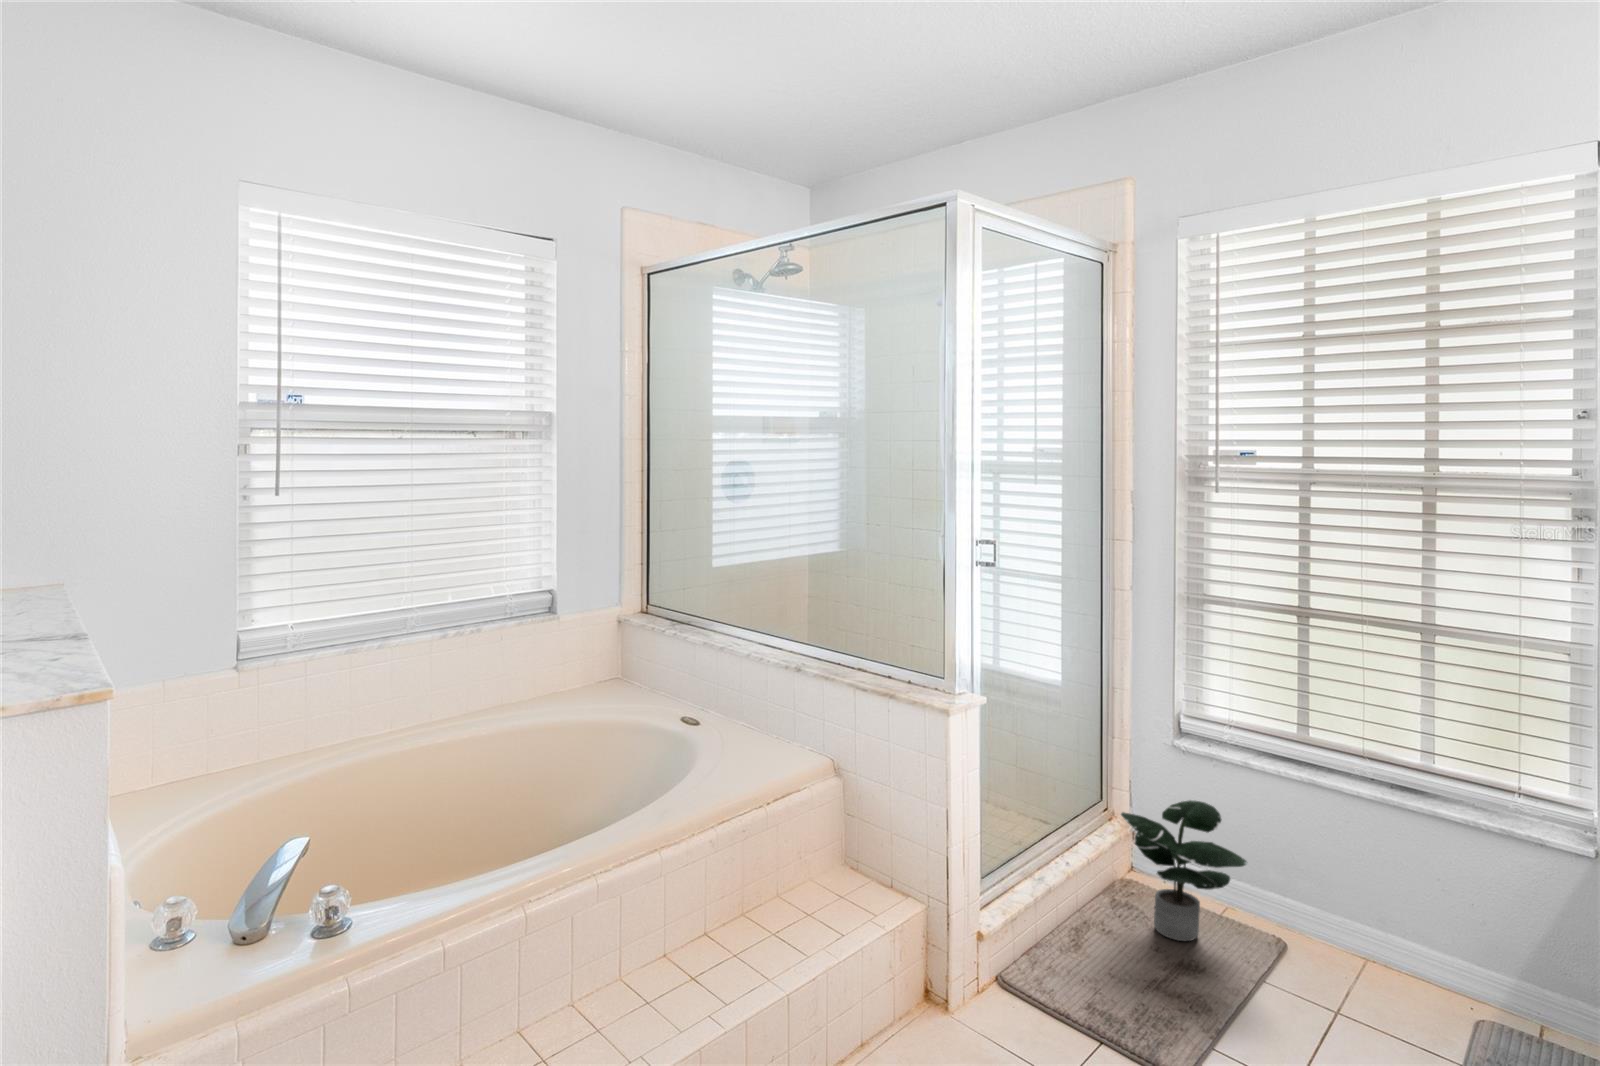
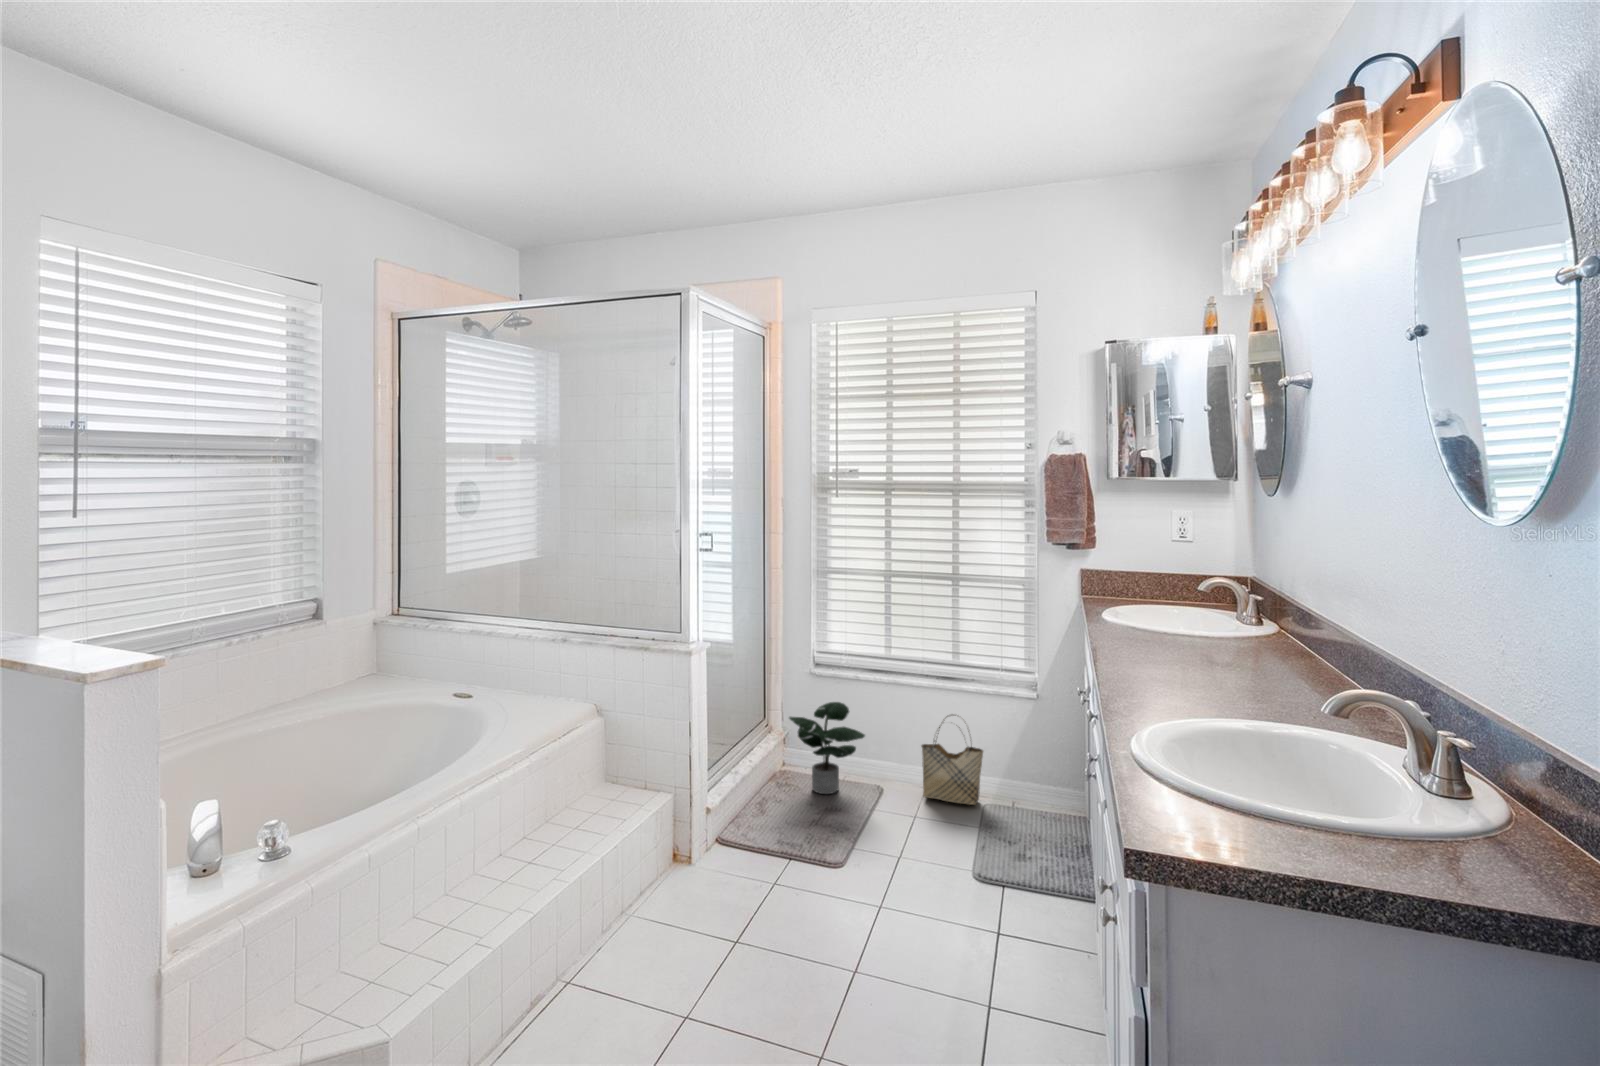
woven basket: none [1348,855,1476,1021] -> present [921,715,983,805]

